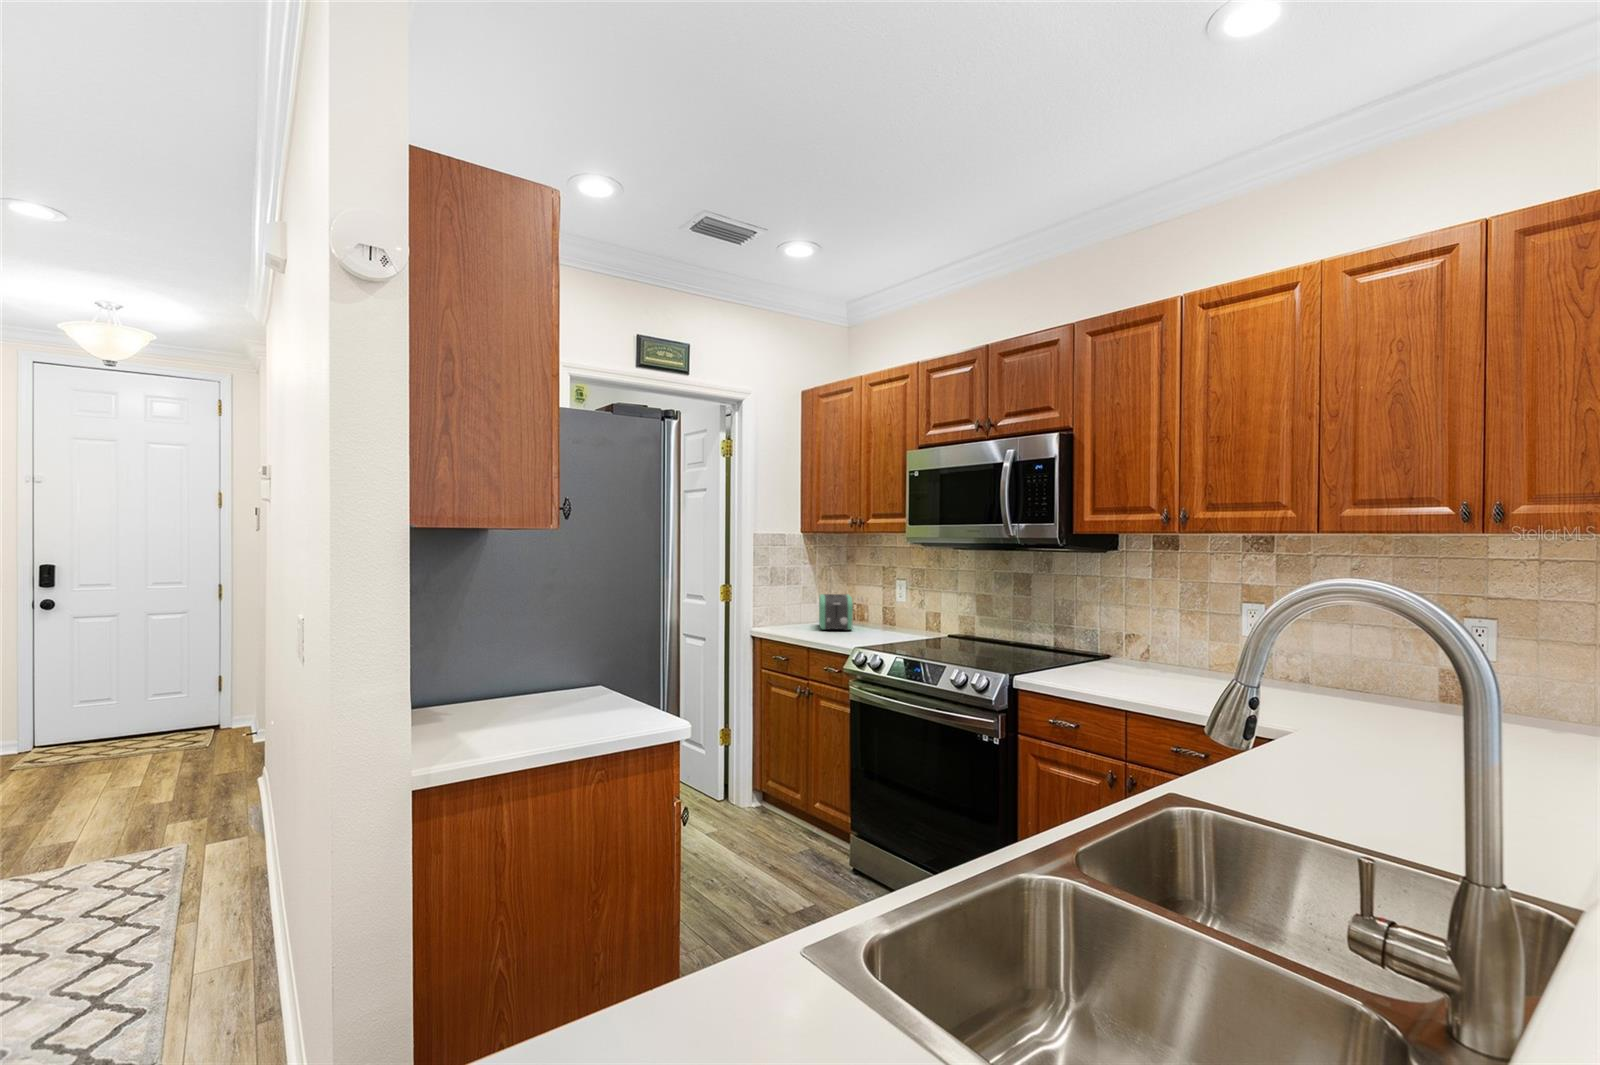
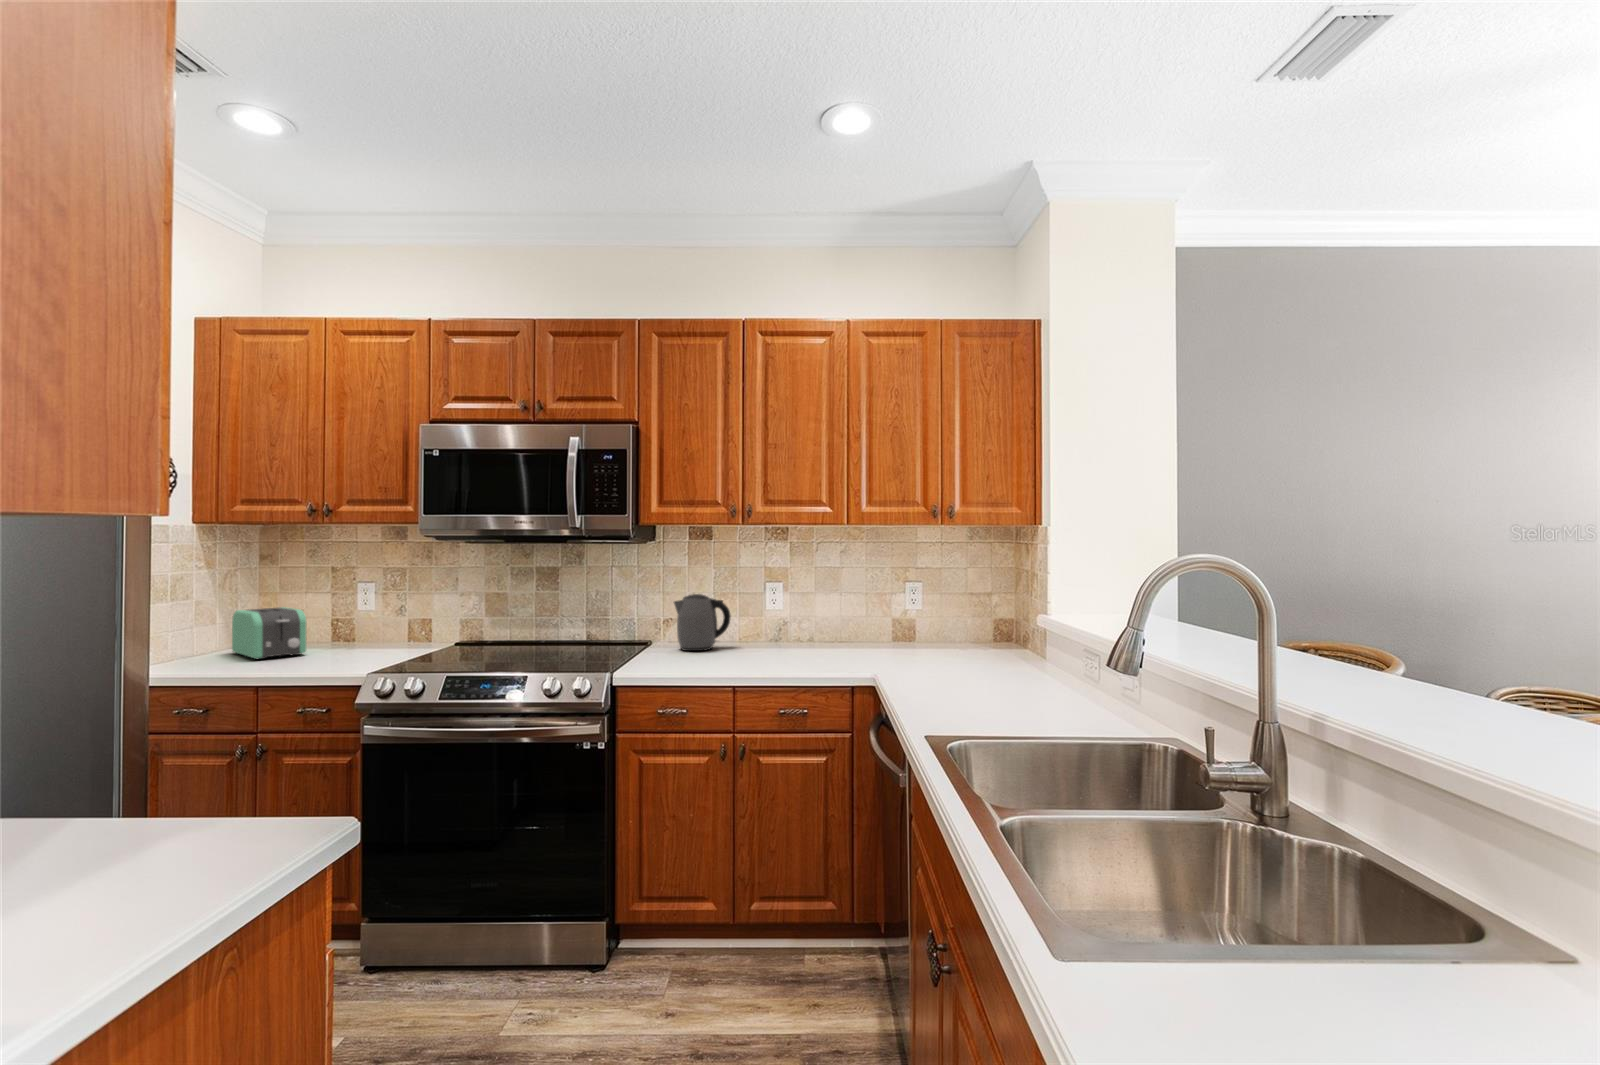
kettle: none [1119,610,1188,673] -> present [674,594,731,651]

